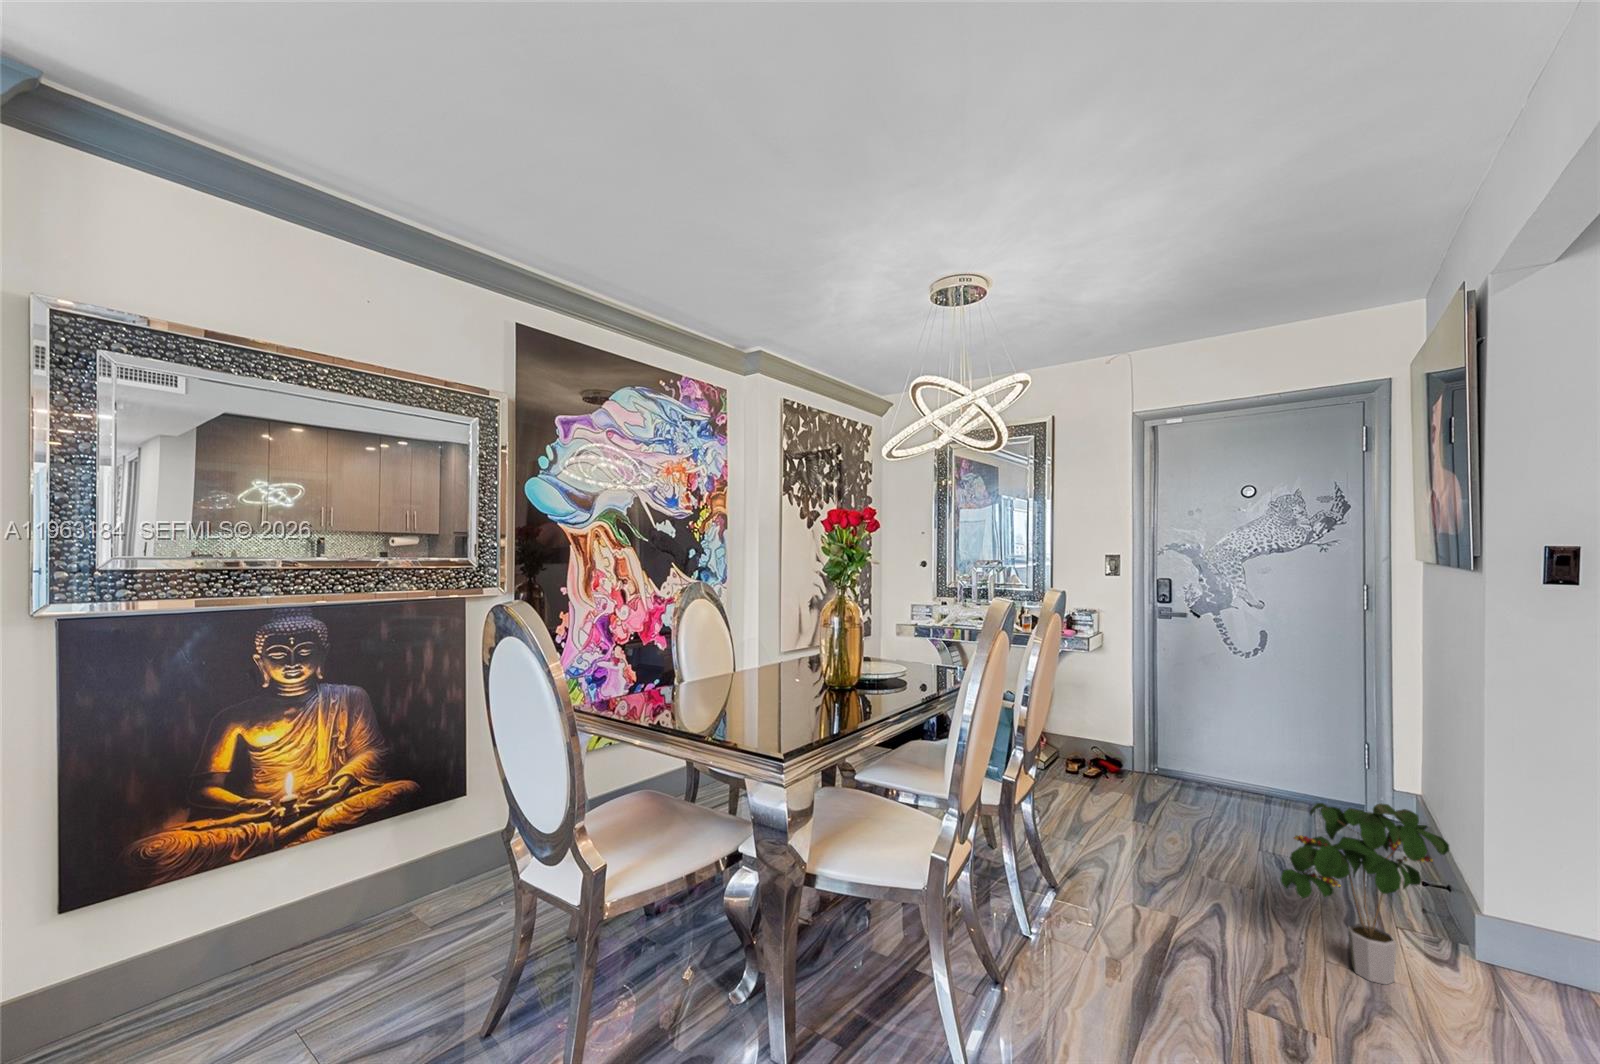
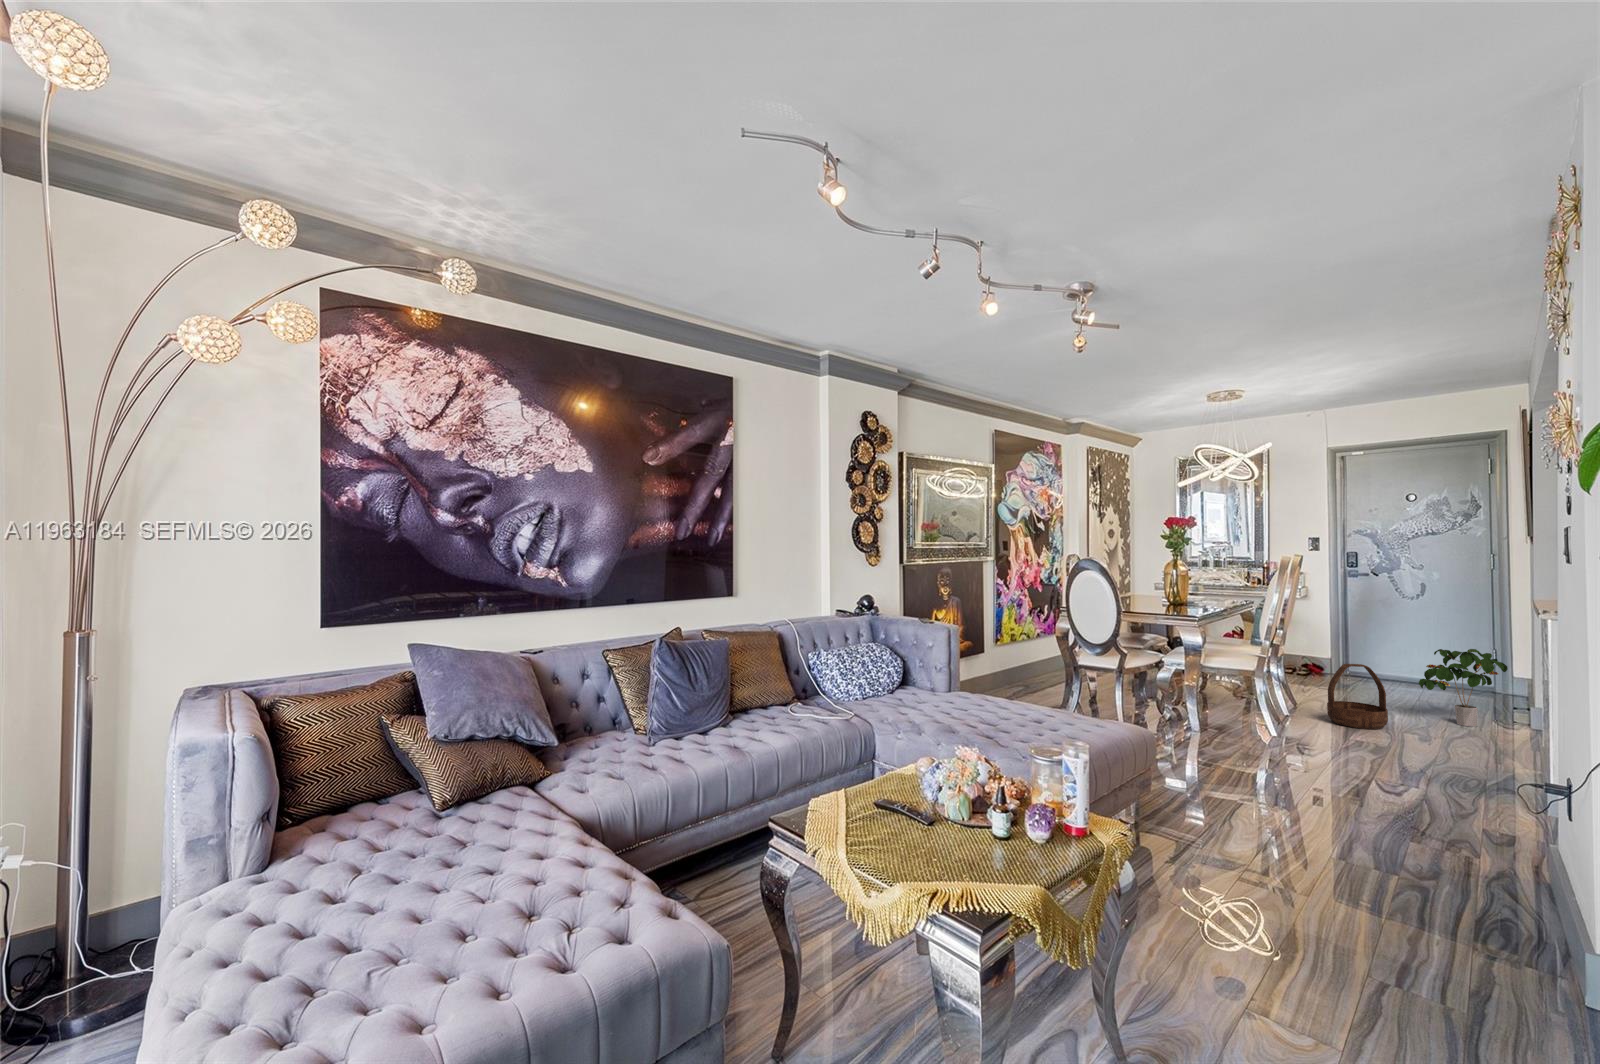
basket: none [1102,850,1225,1026] -> present [1327,664,1388,729]

